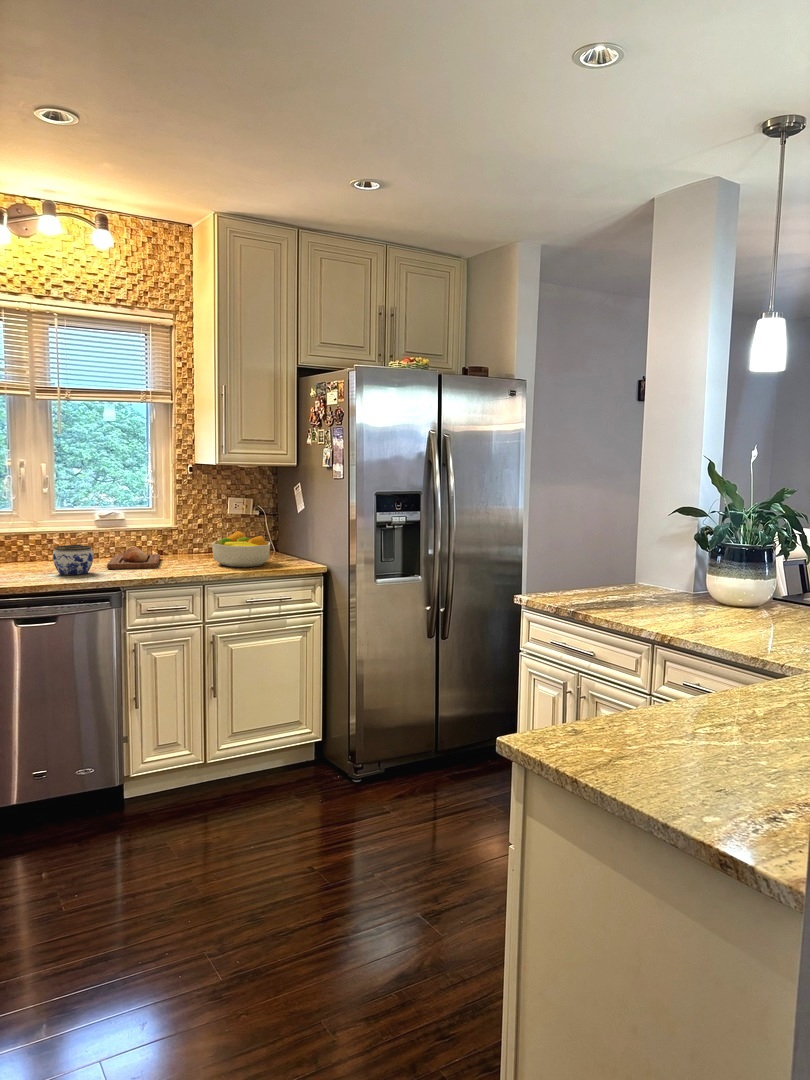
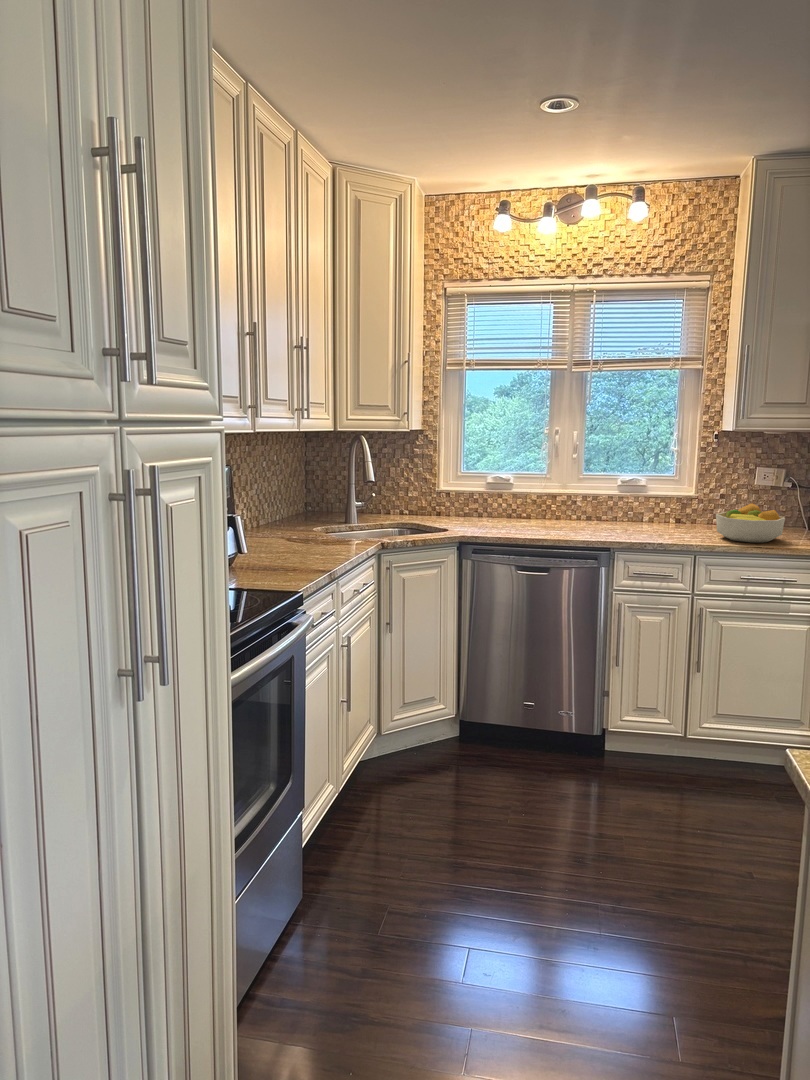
jar: present [53,544,93,575] -> none [561,506,596,533]
bread loaf: present [107,547,160,569] -> none [611,512,674,534]

